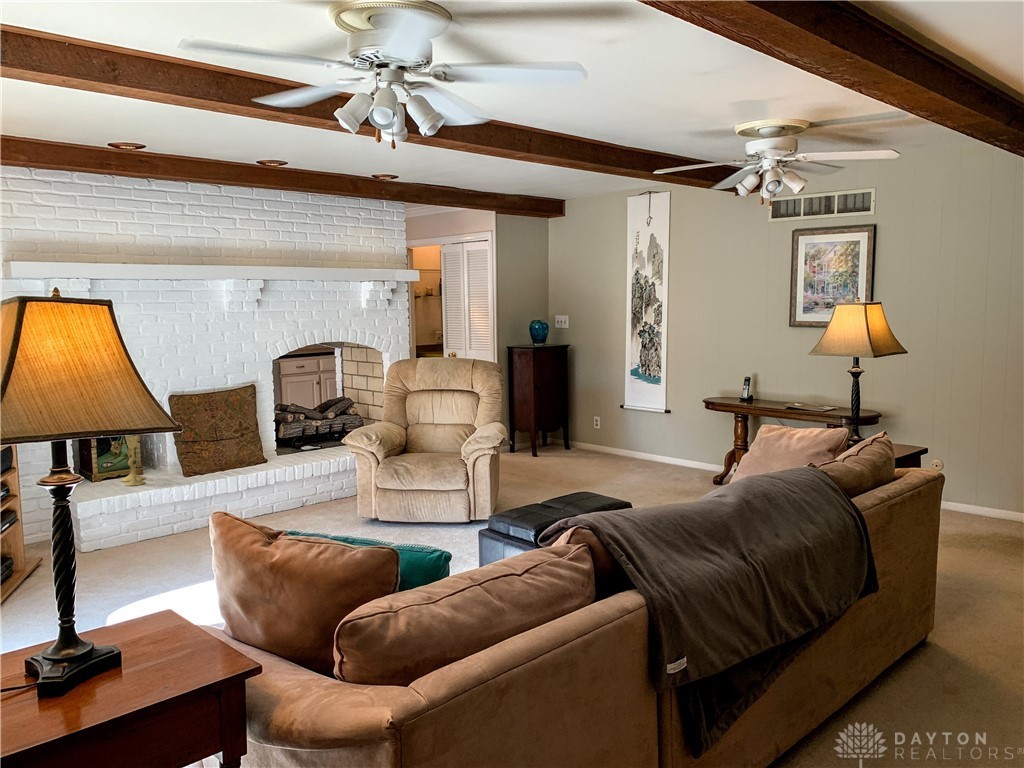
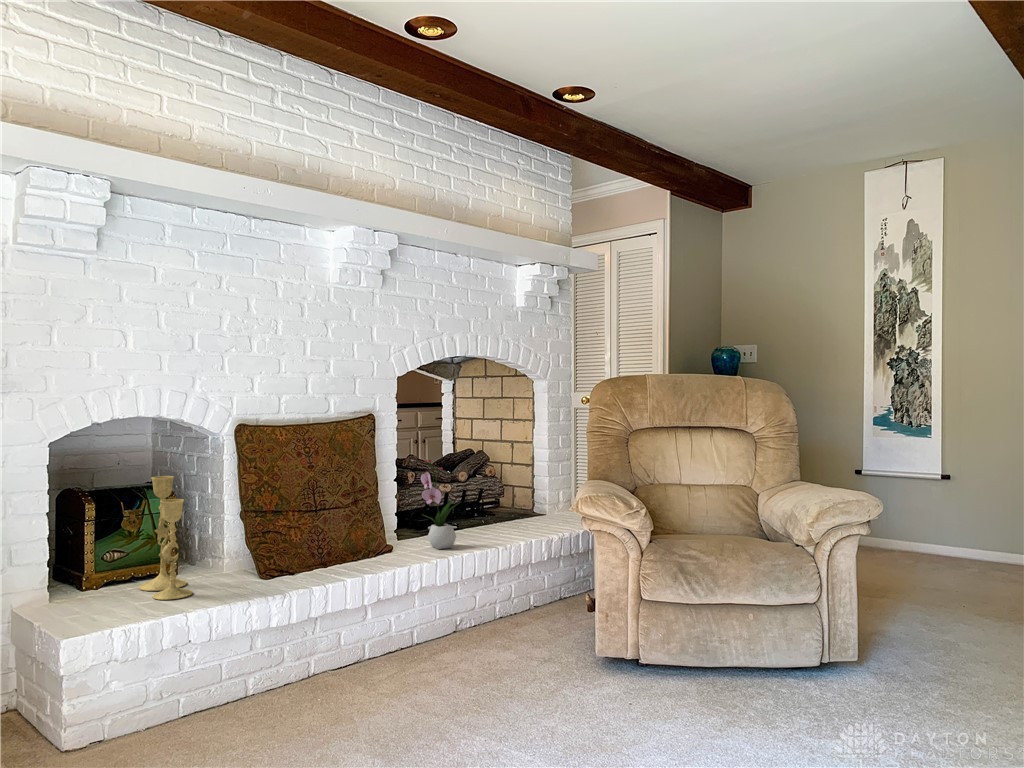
flower arrangement: none [283,410,306,461] -> present [421,460,460,549]

